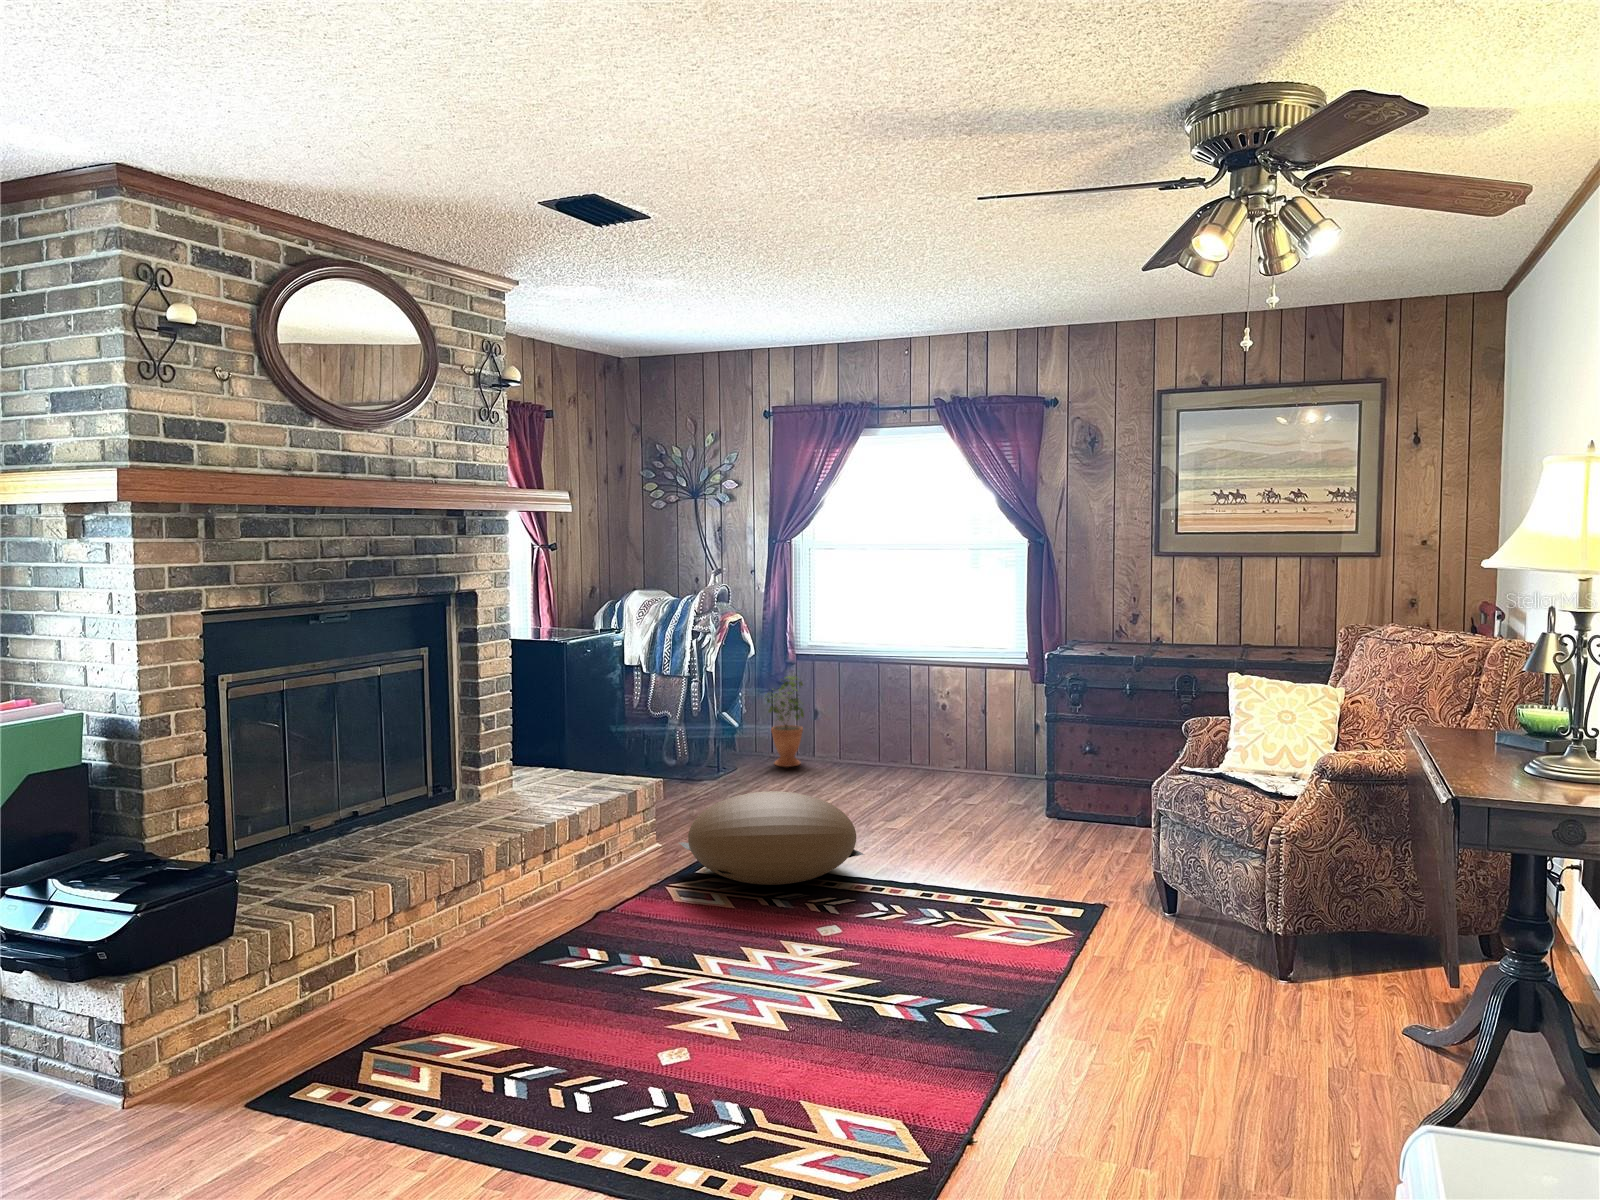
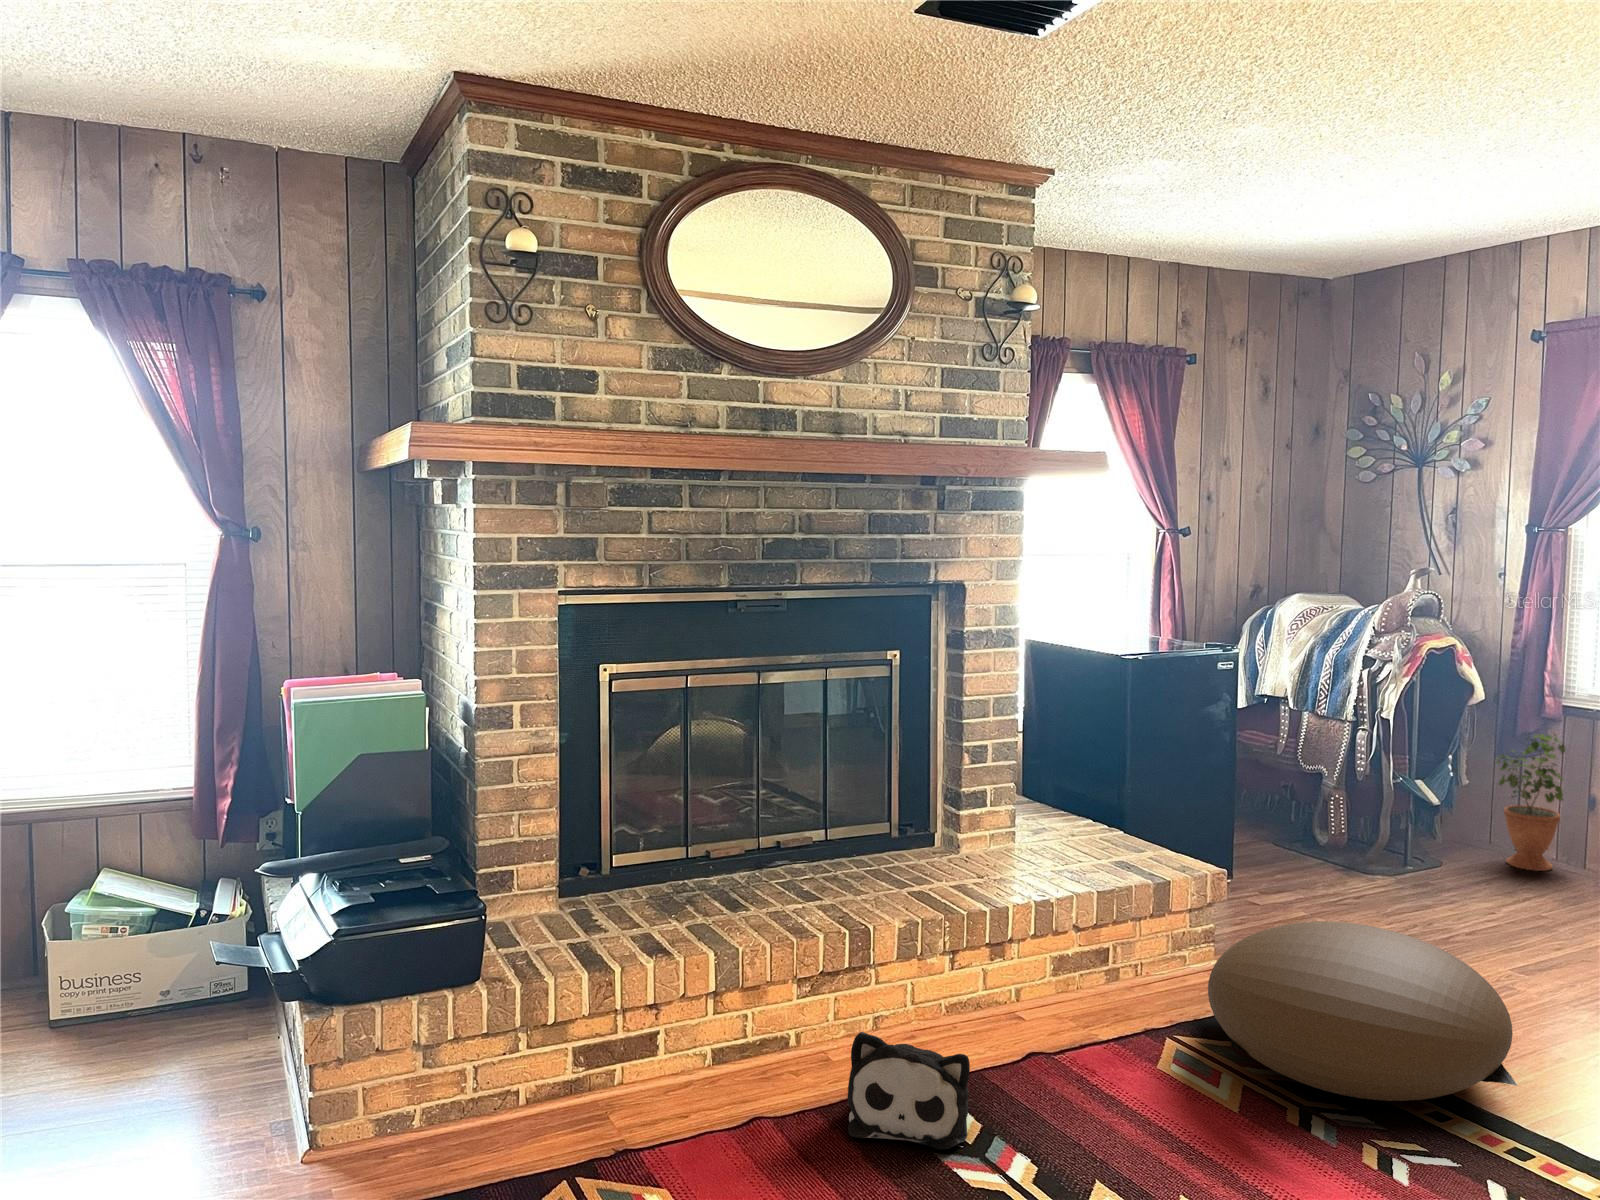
plush toy: none [515,903,604,977] -> present [847,1032,970,1150]

